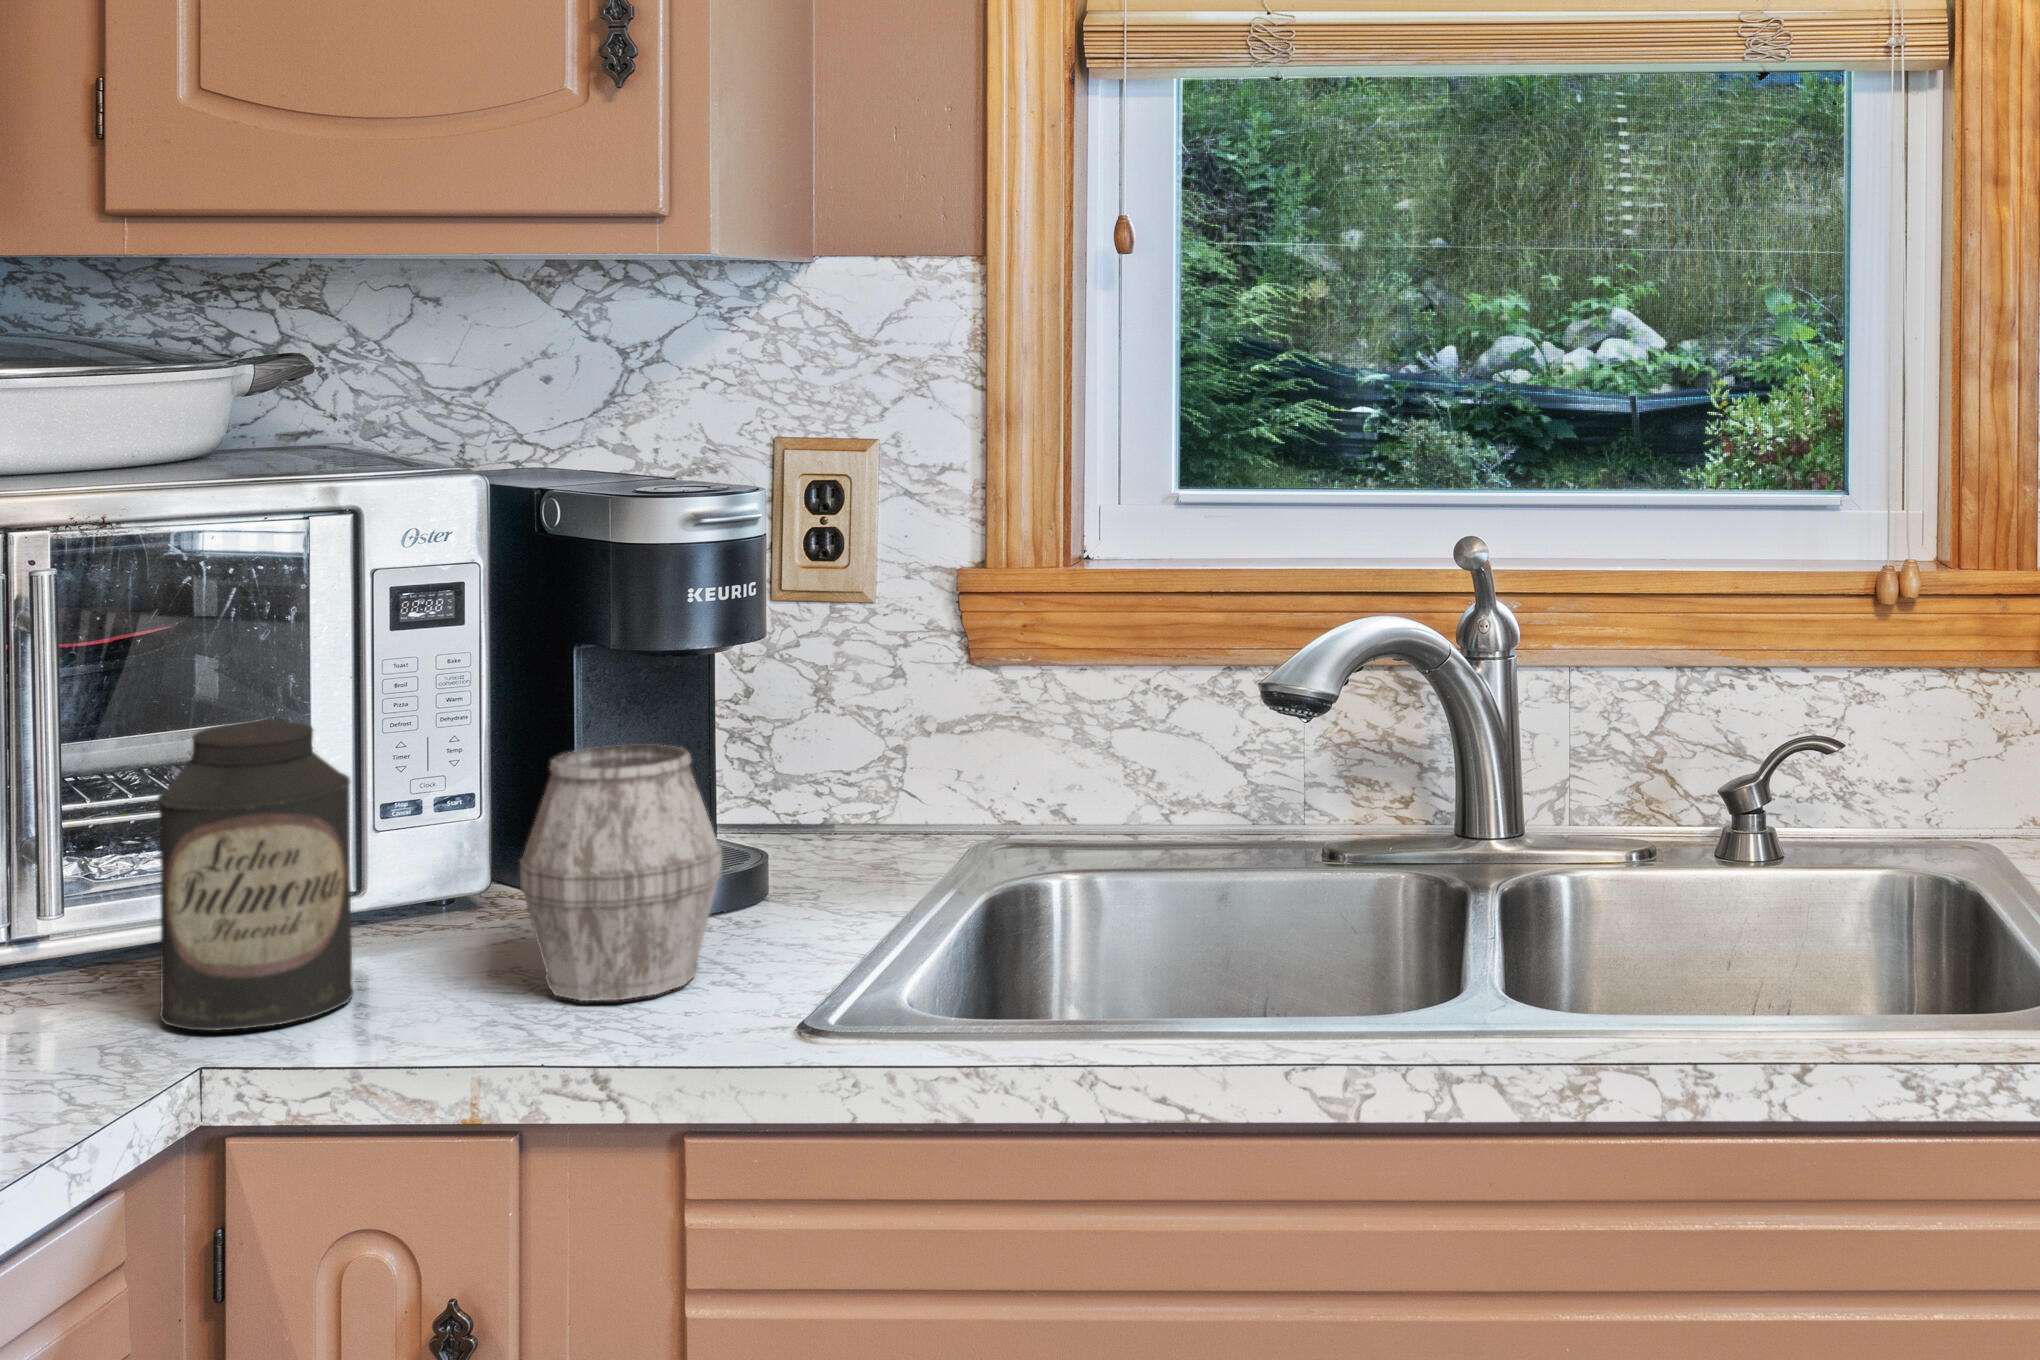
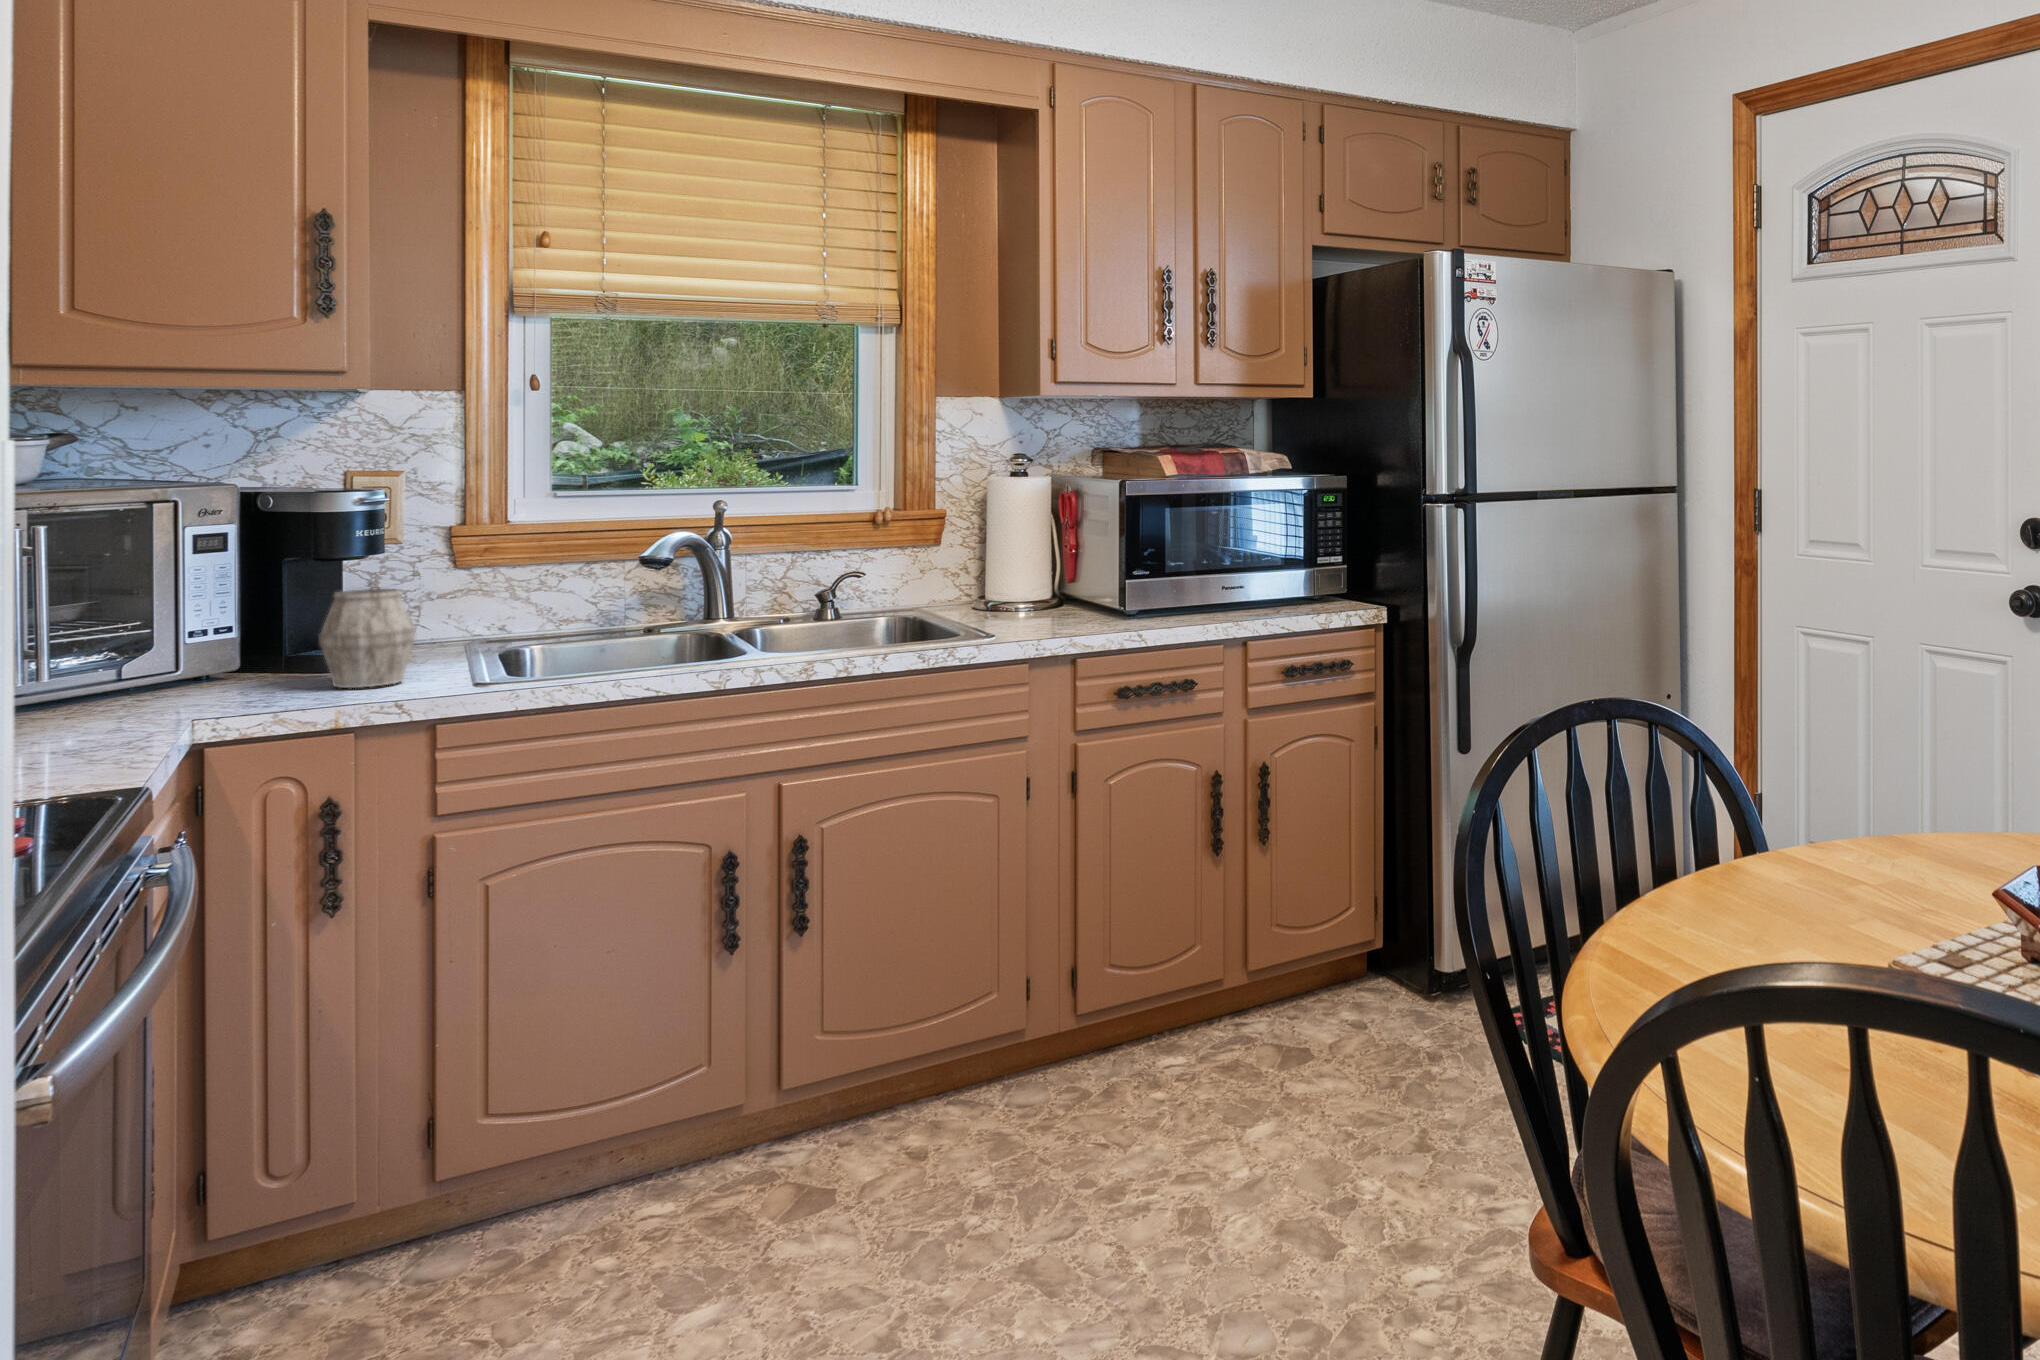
canister: present [158,721,354,1031] -> none [142,584,239,709]

